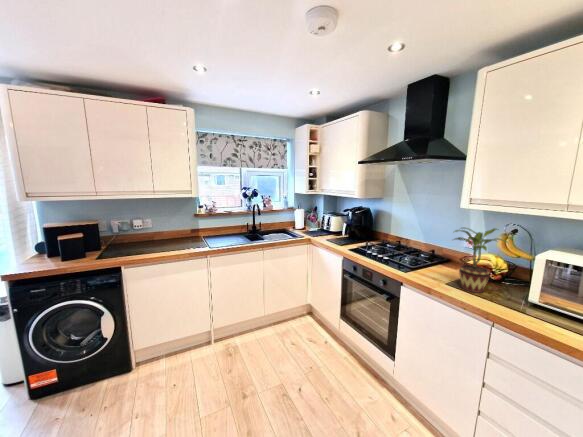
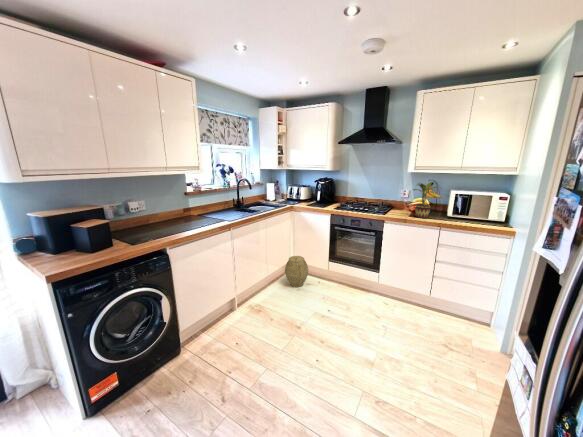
woven basket: none [285,299,314,340] -> present [285,256,308,287]

